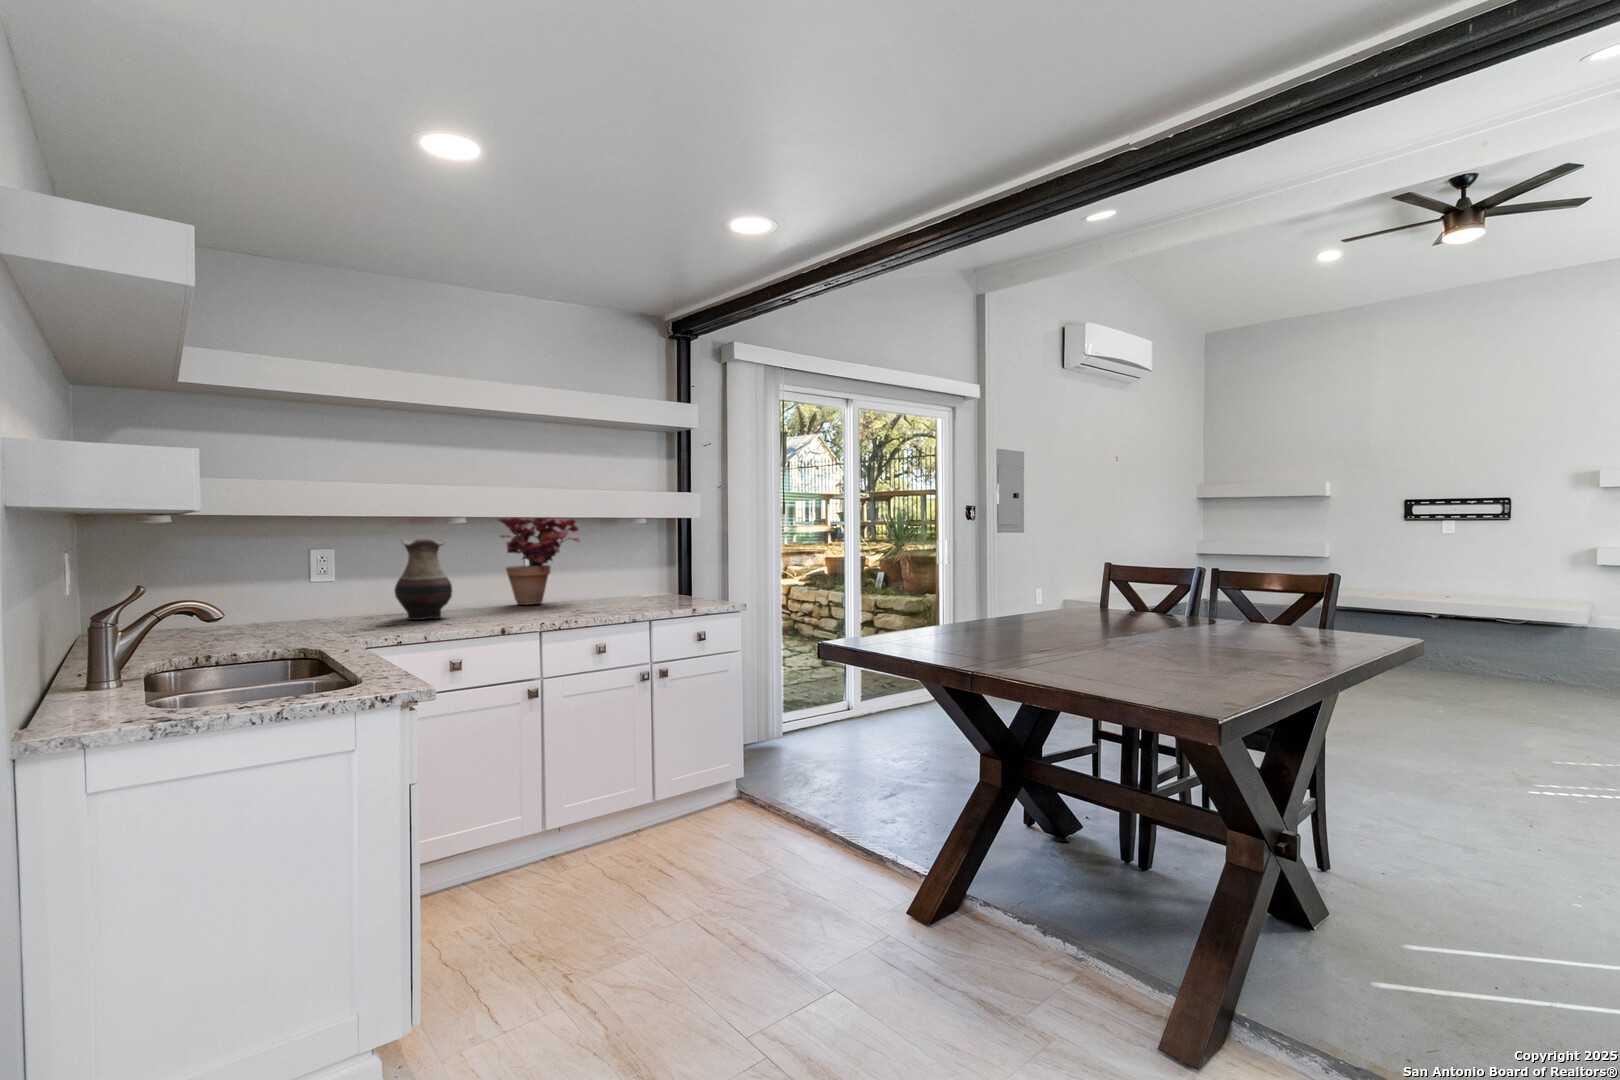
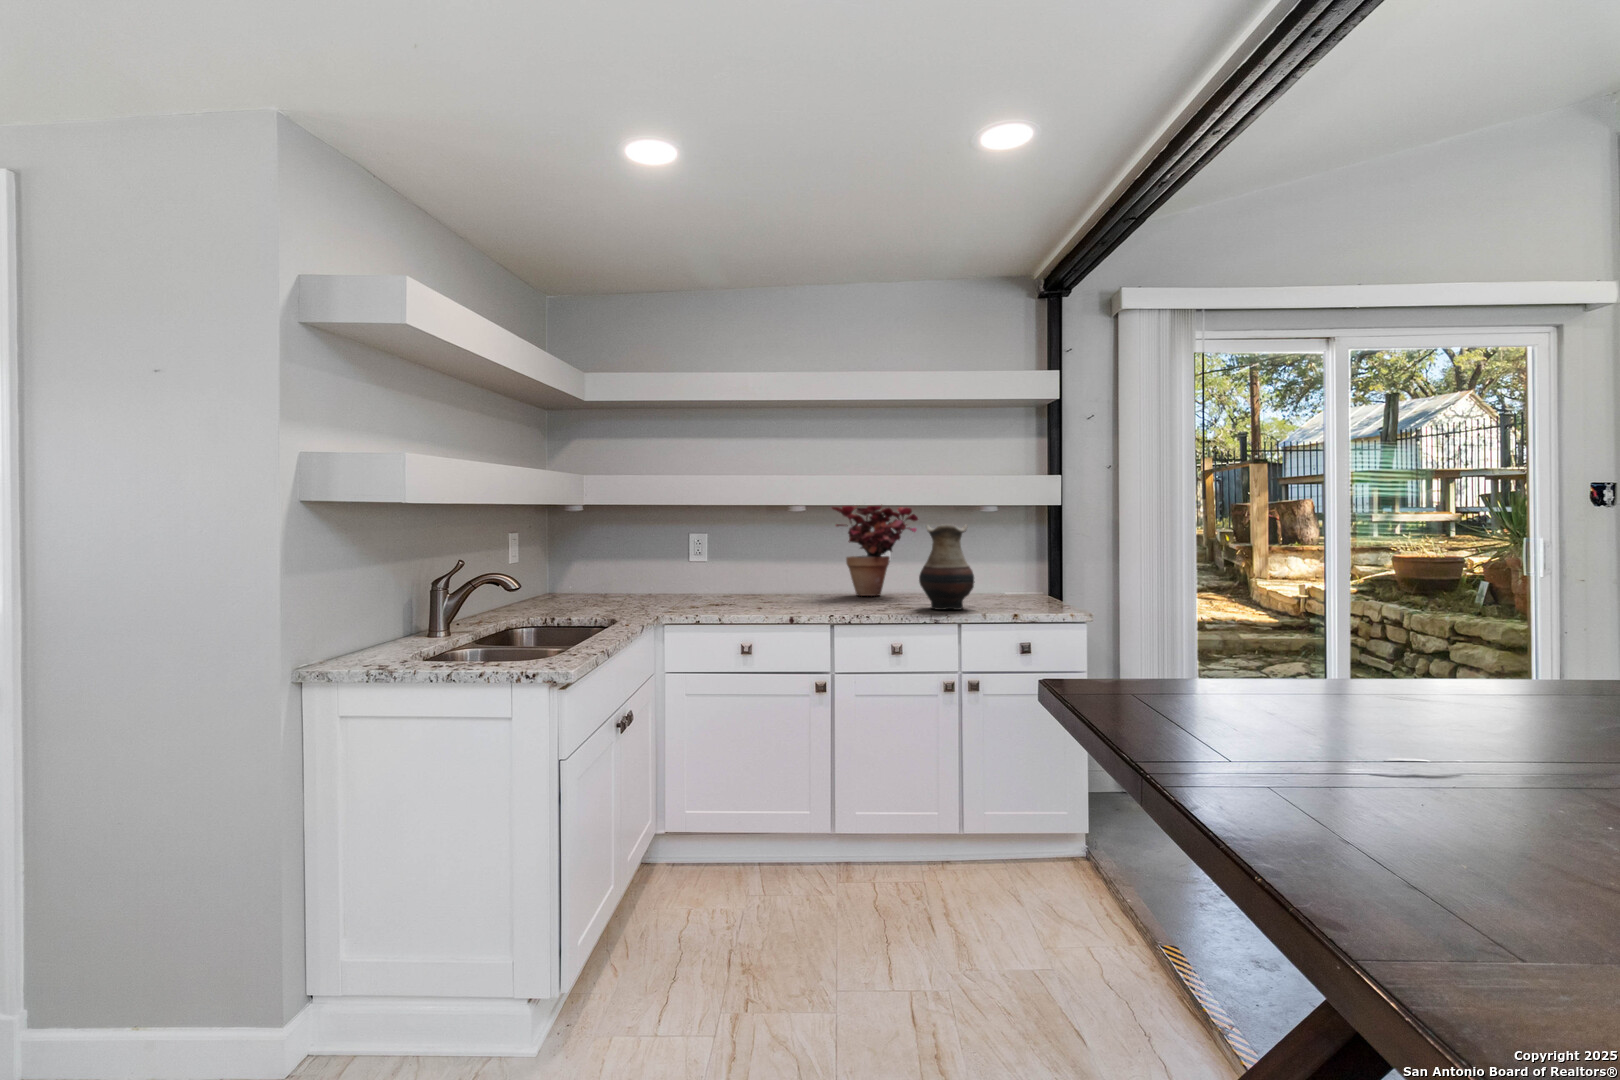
vase: present [395,538,452,620] -> present [919,524,975,610]

